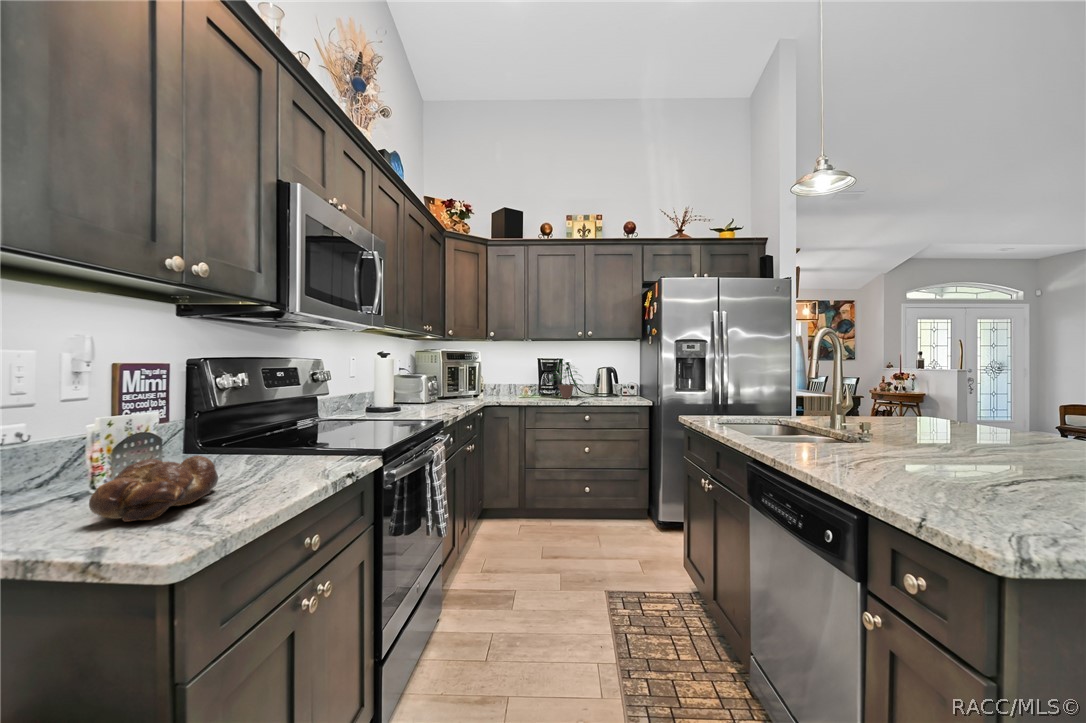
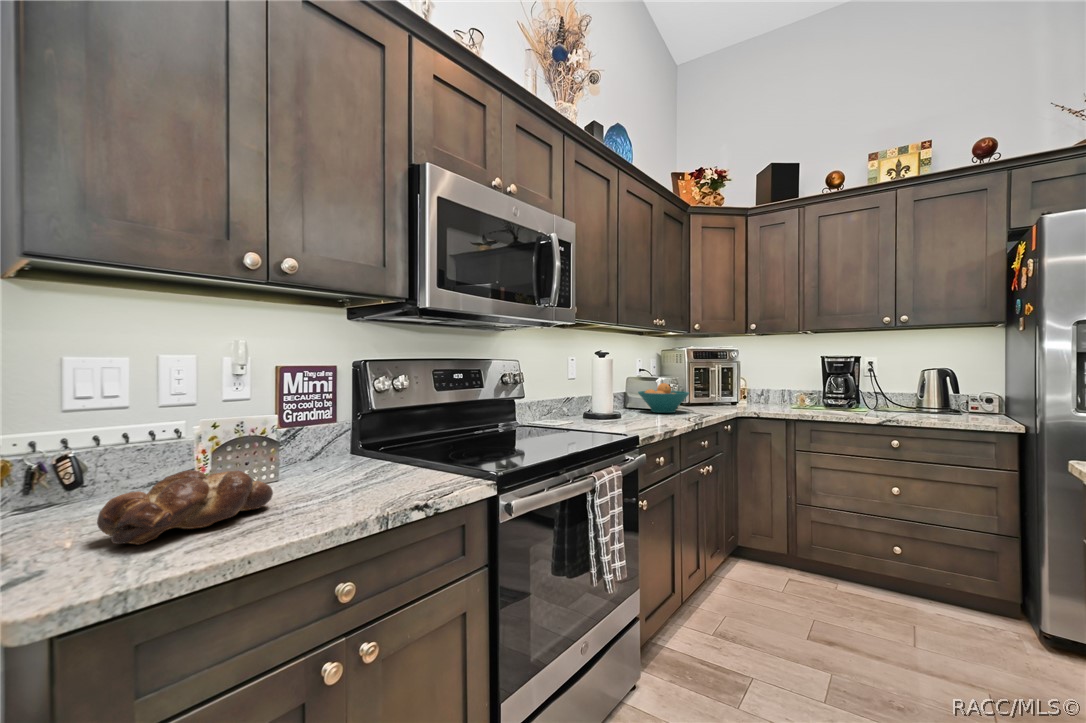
potted plant: present [554,359,583,398] -> none [834,356,898,411]
fruit bowl: none [411,380,455,406] -> present [638,383,689,413]

